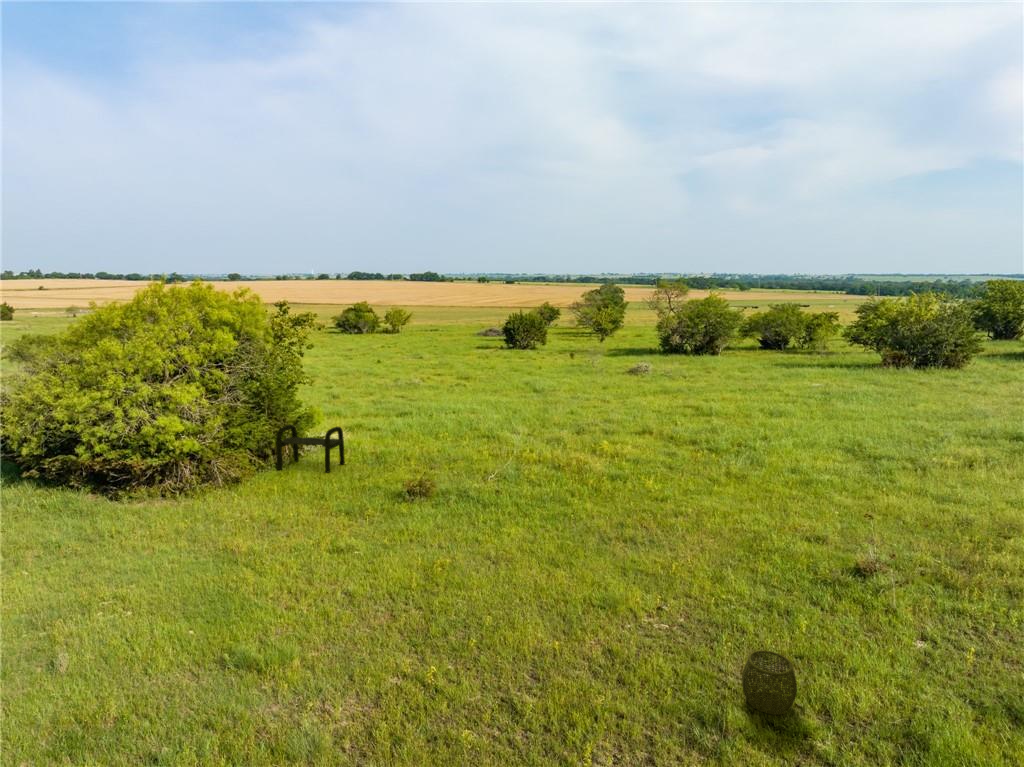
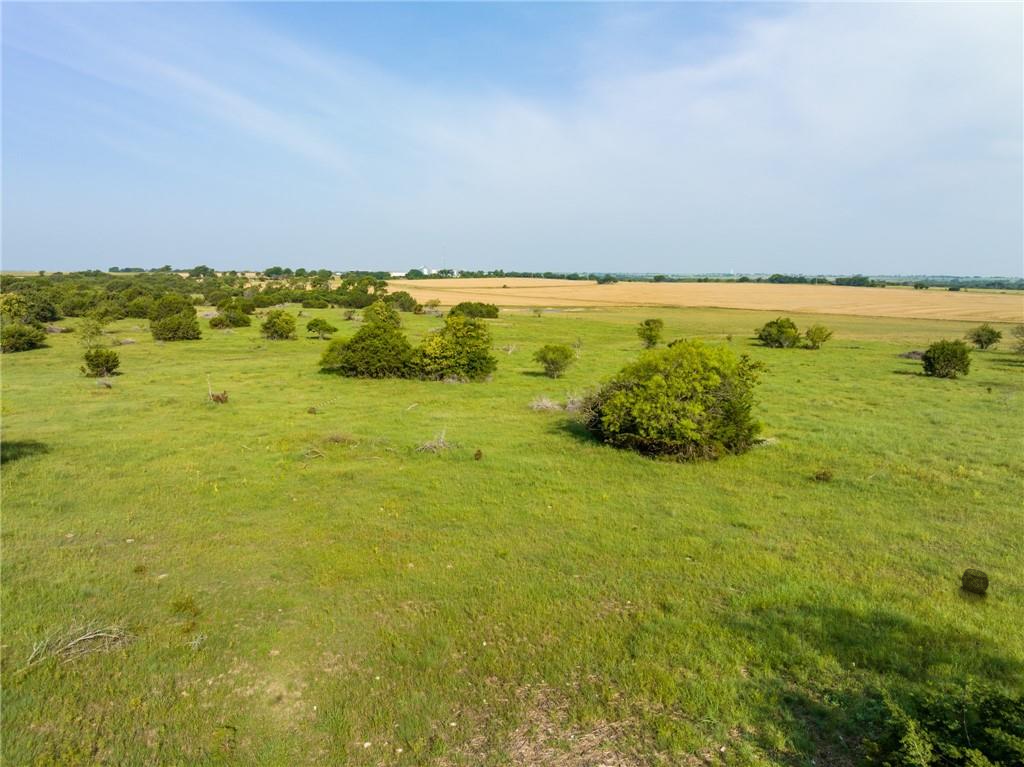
bench: present [276,425,345,472] -> none [741,431,779,460]

